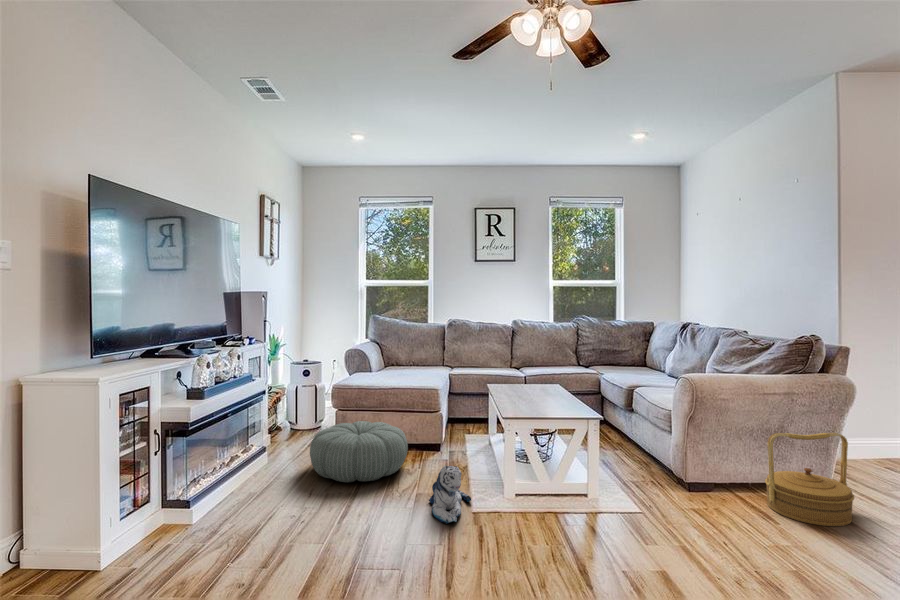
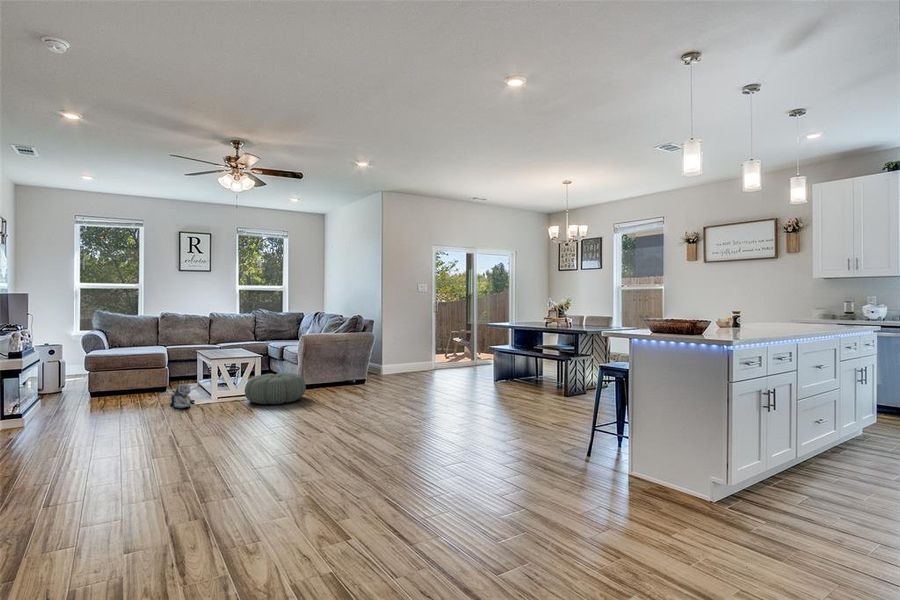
pouf: present [310,421,408,482] -> present [245,373,306,404]
woven basket: present [765,433,854,526] -> none [338,354,369,390]

